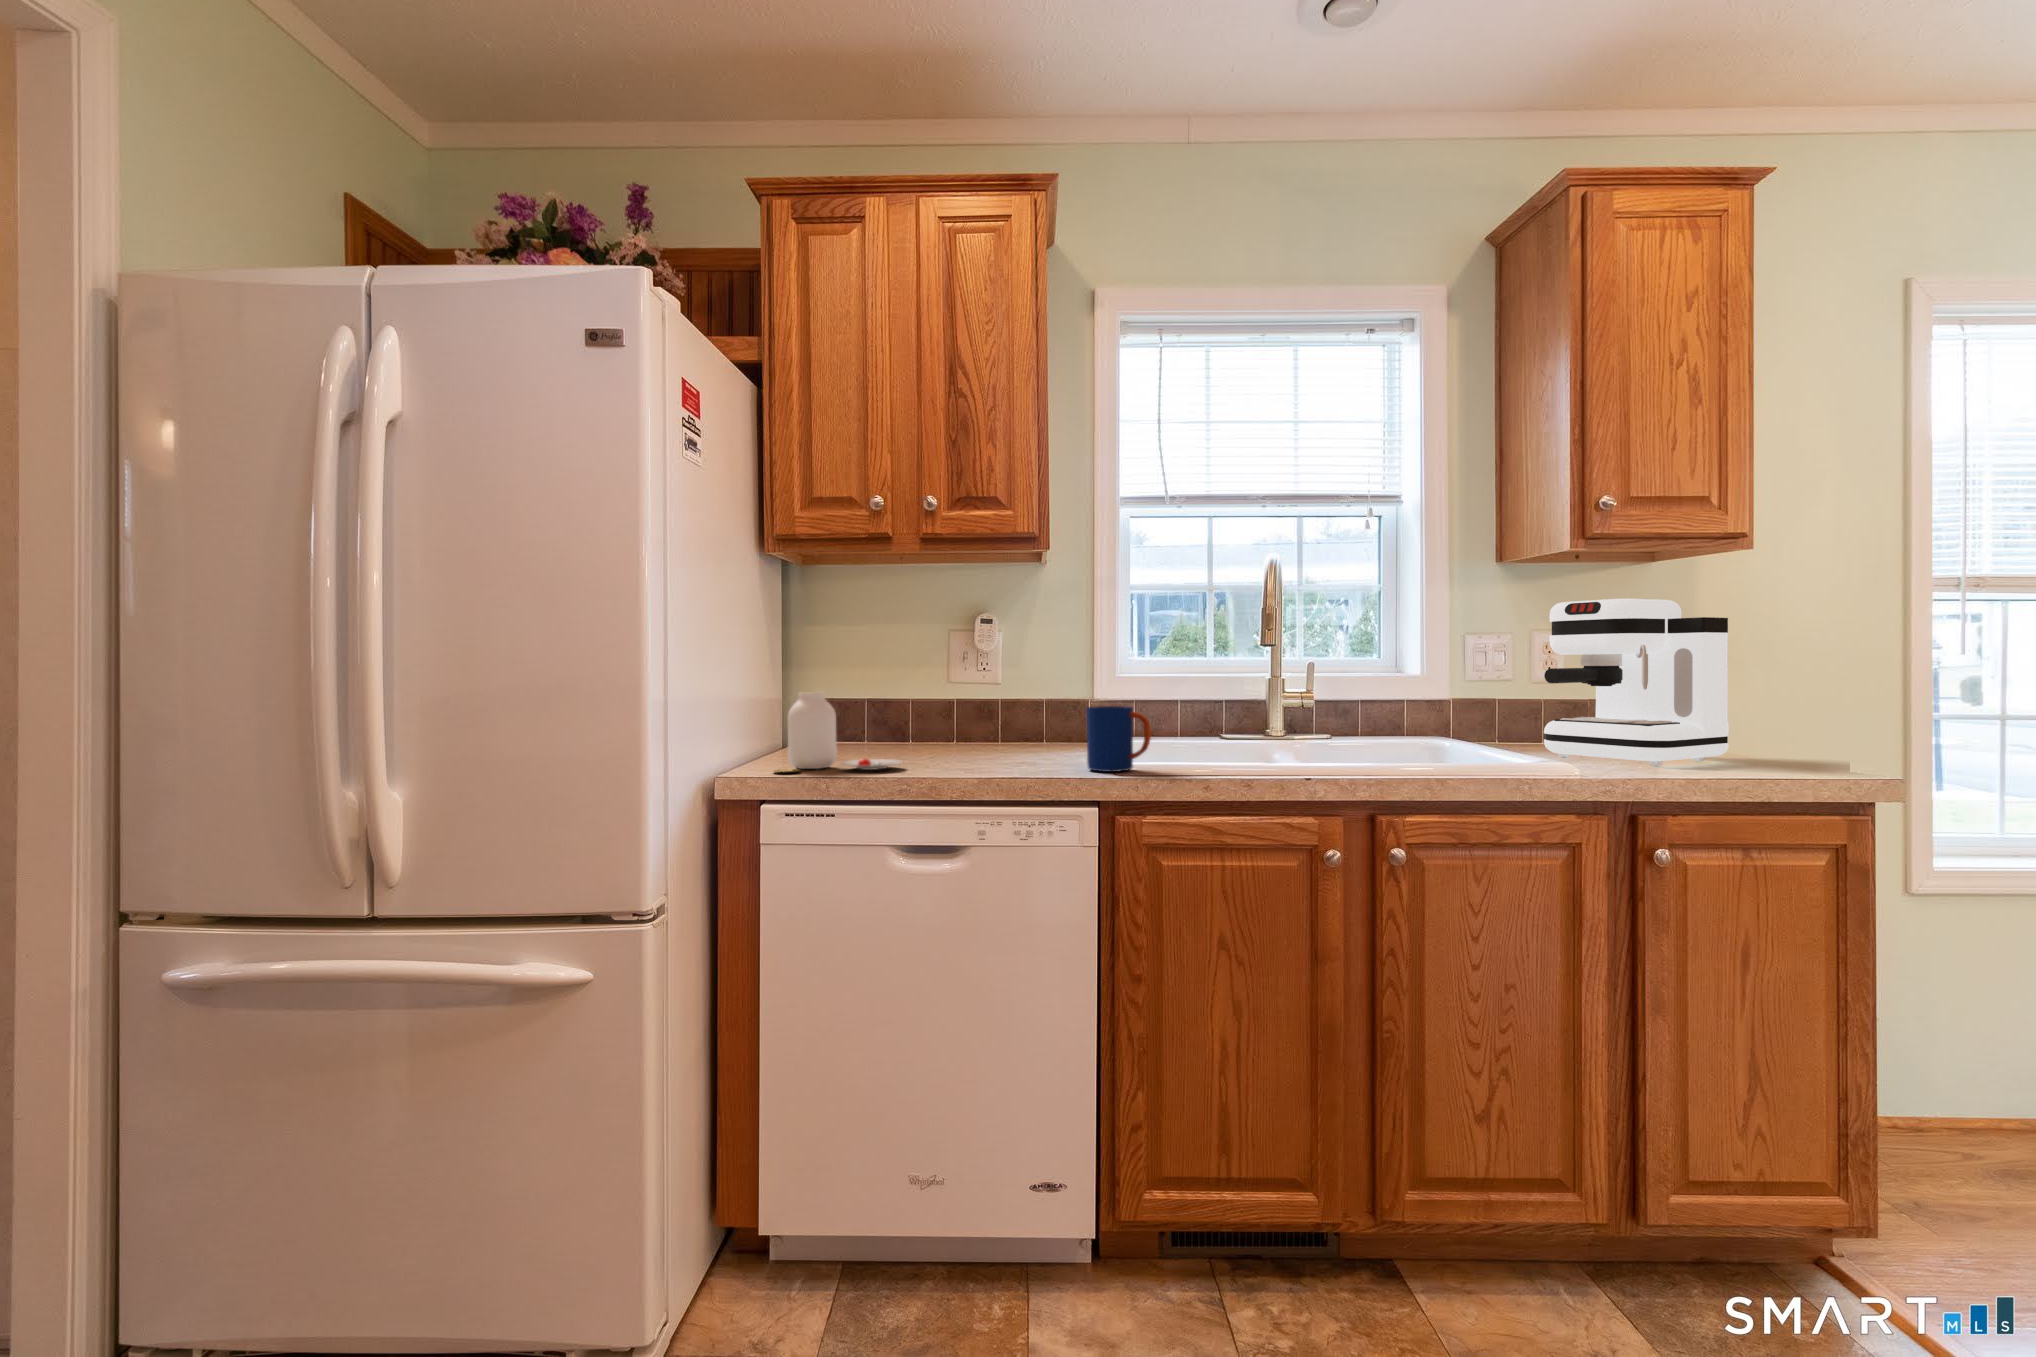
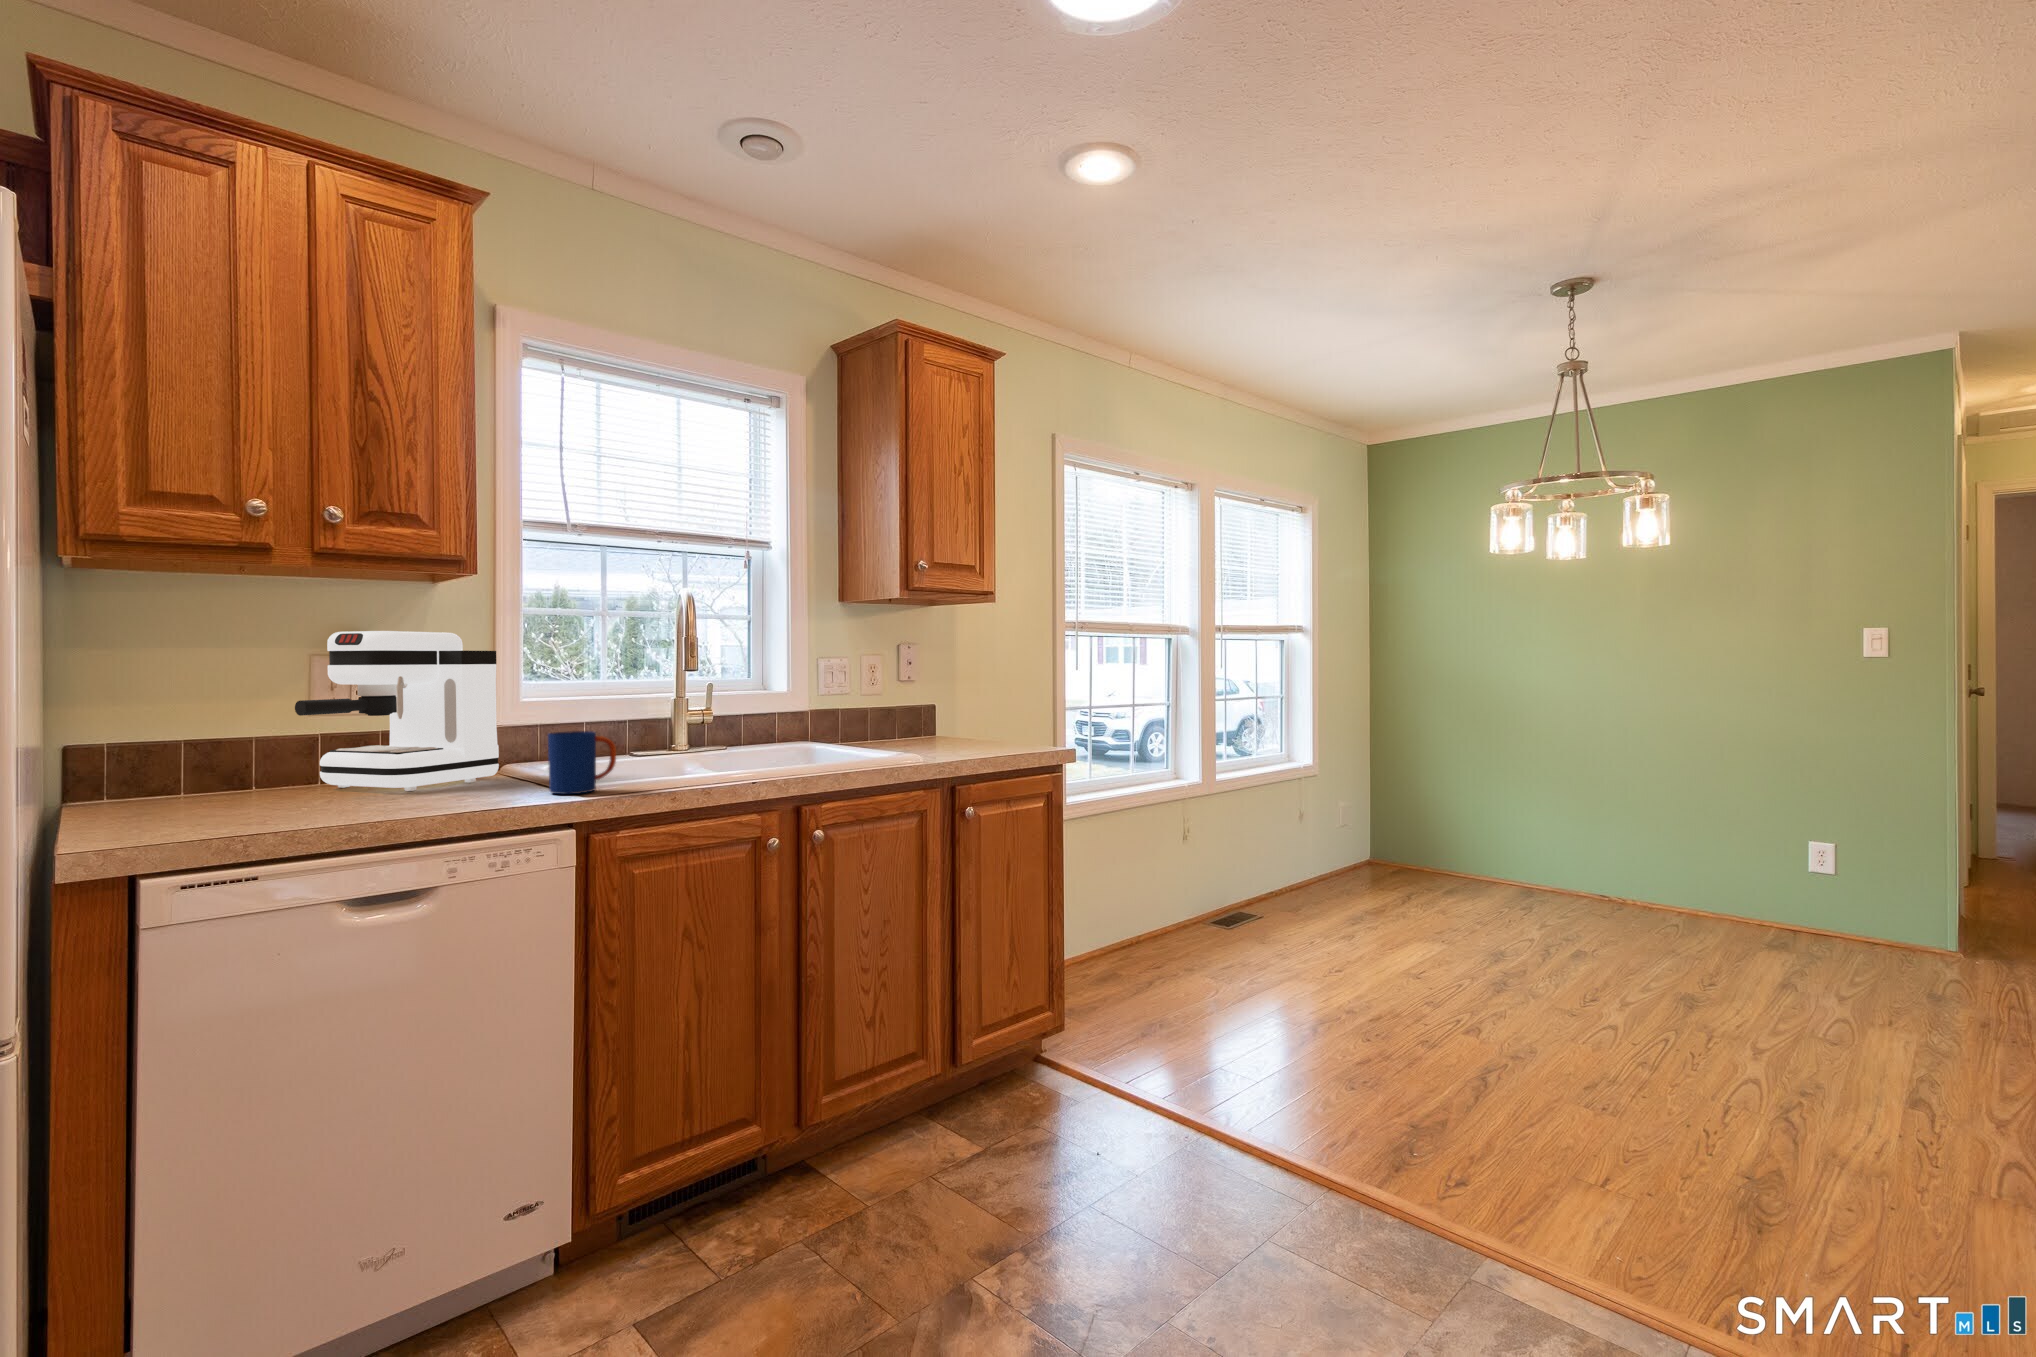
coffee maker: present [1544,599,1729,765] -> present [295,631,499,791]
jar: present [774,692,902,773] -> none [143,731,334,834]

